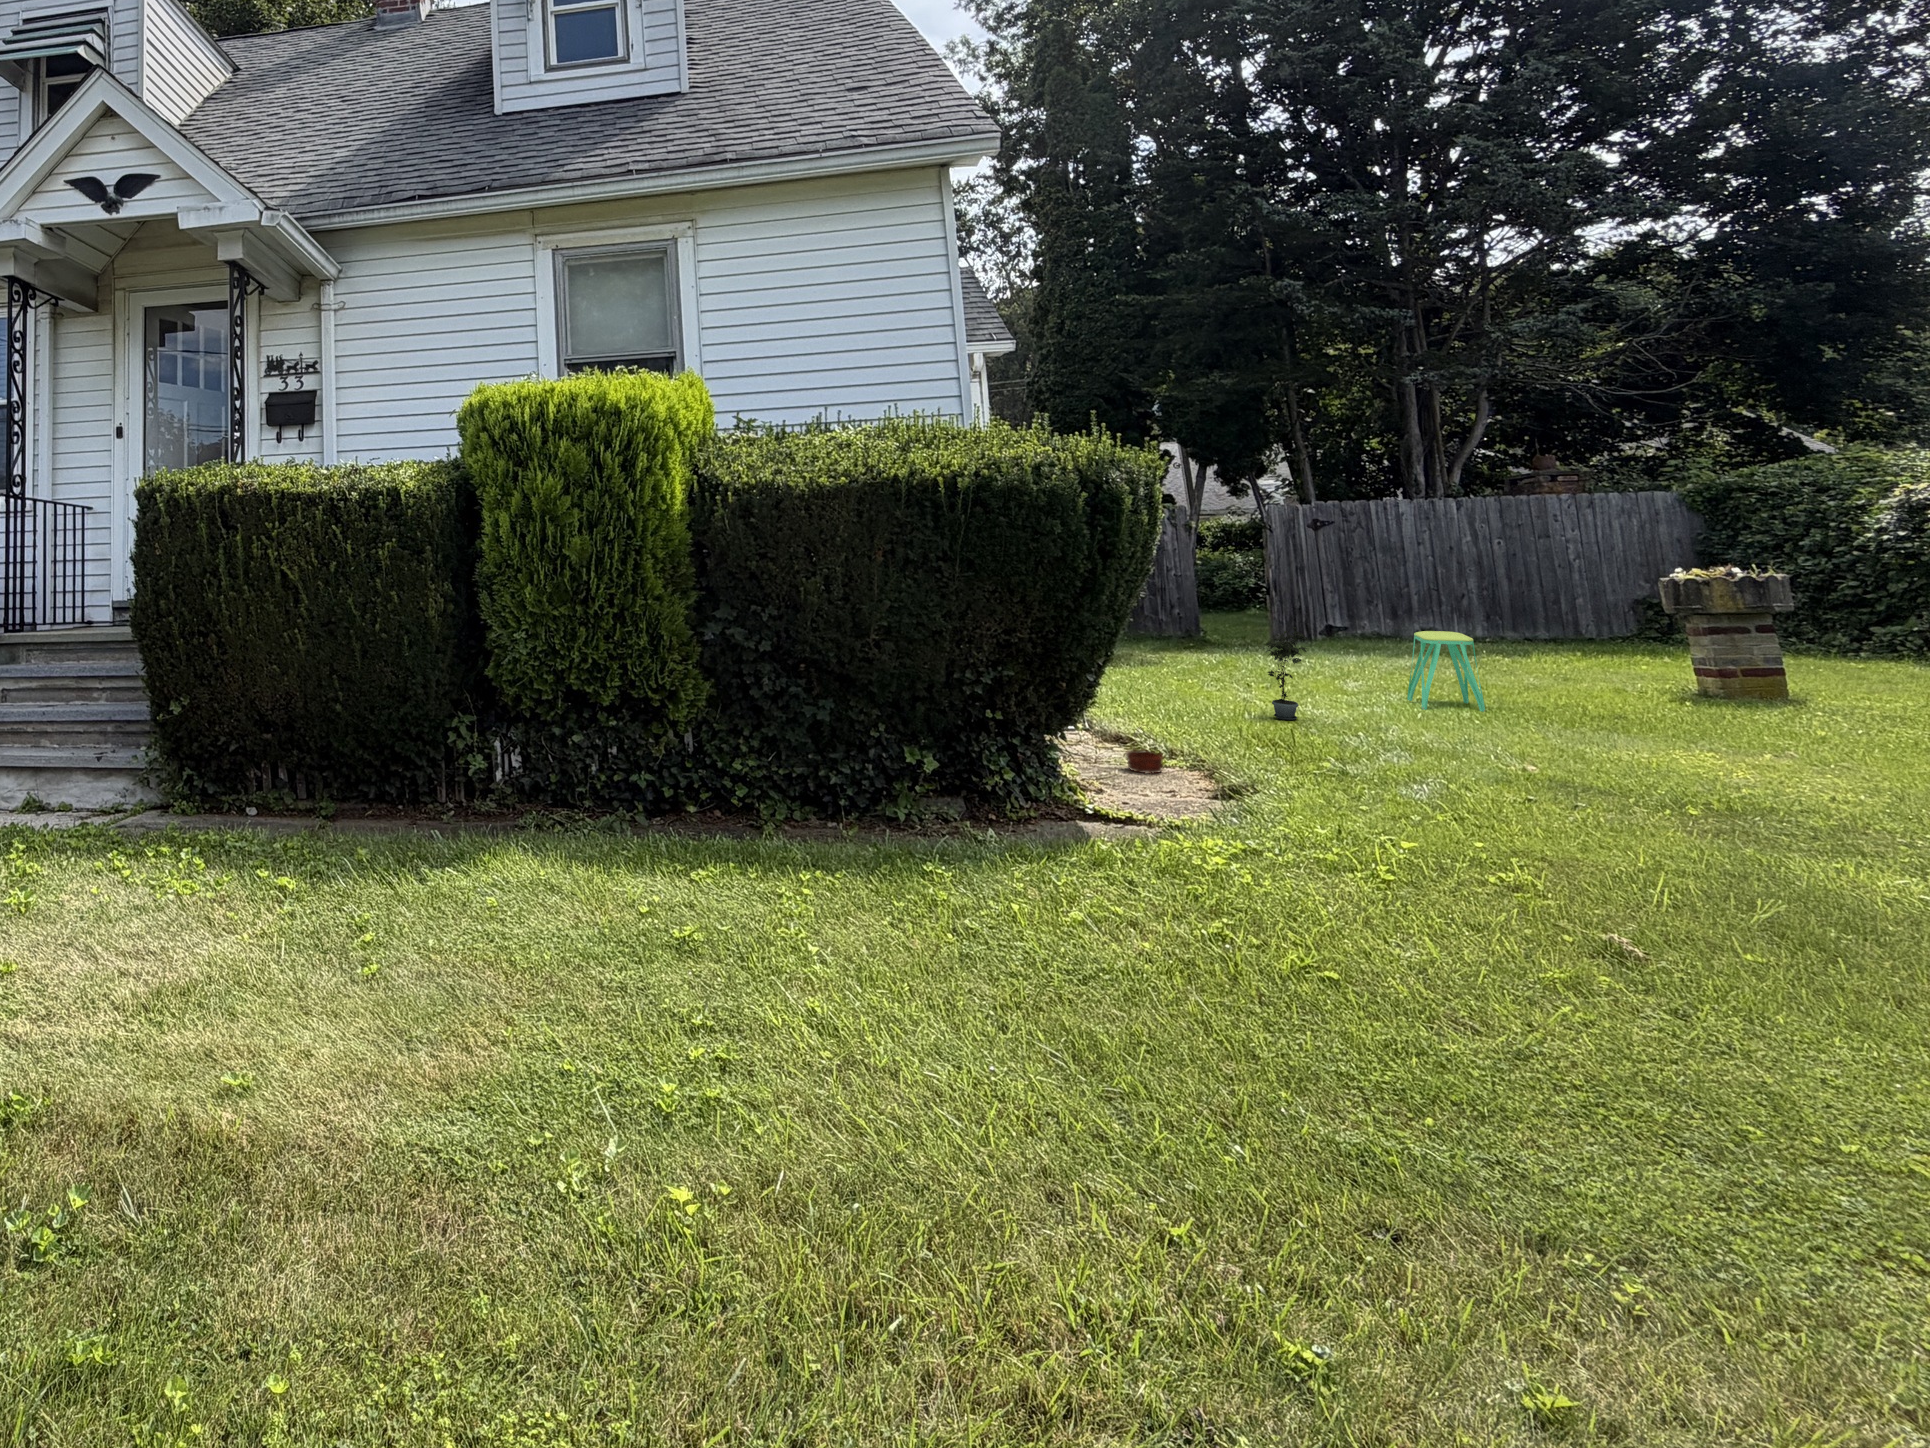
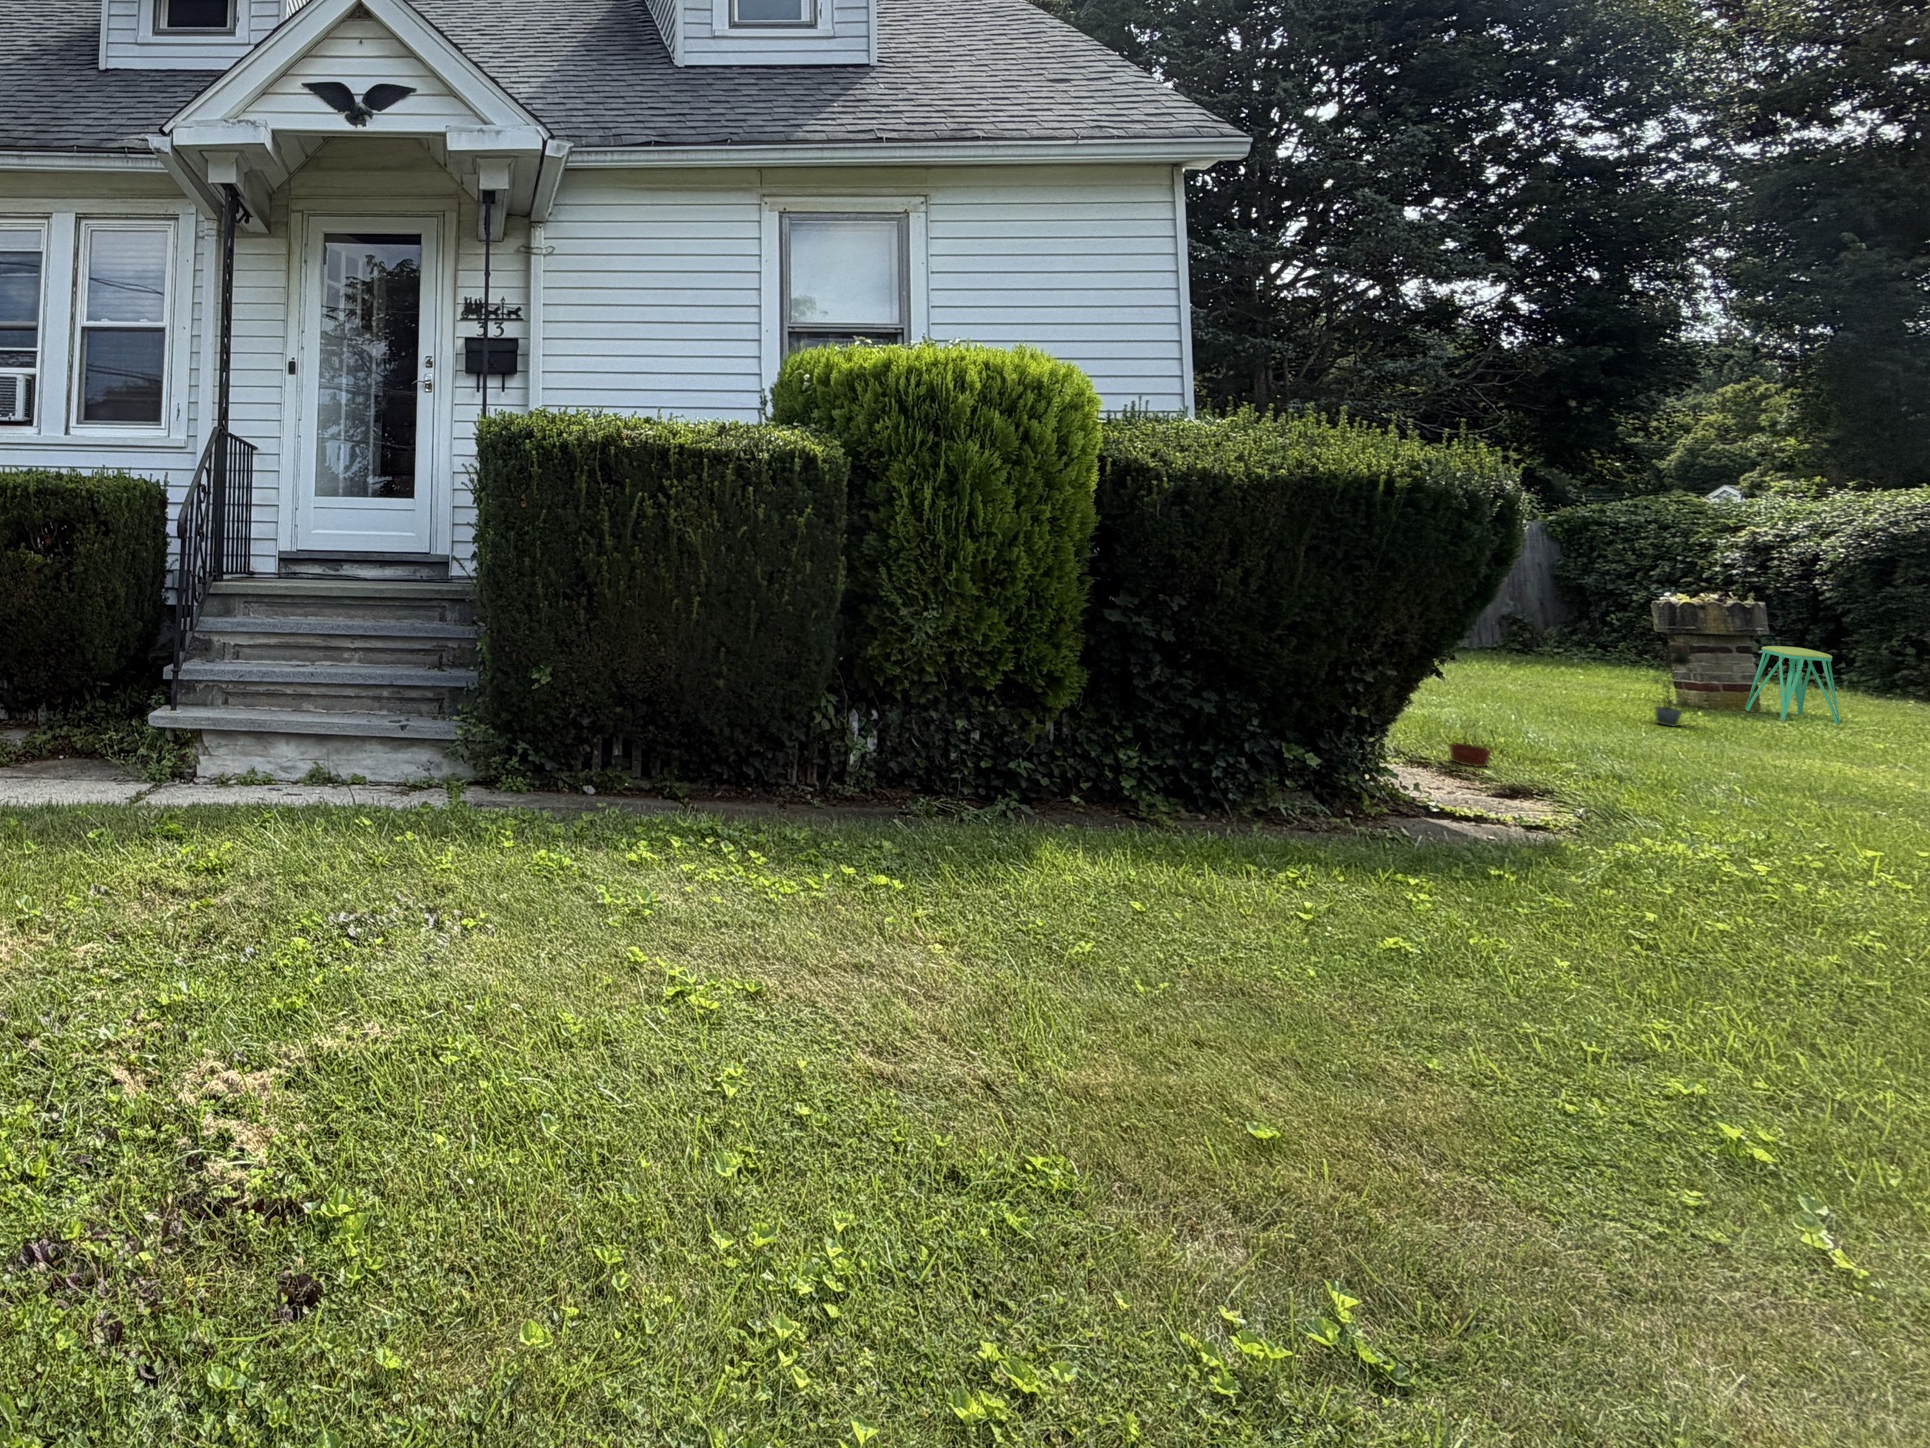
potted plant: present [1263,627,1308,720] -> present [1654,641,1701,726]
stool: present [1407,631,1485,712] -> present [1745,646,1840,724]

